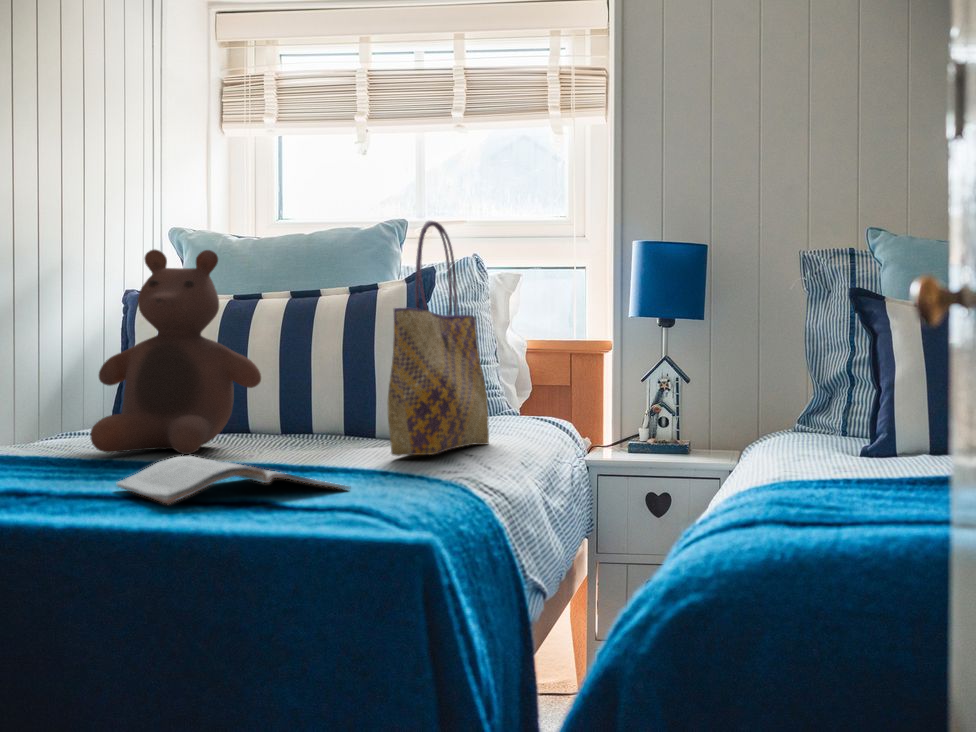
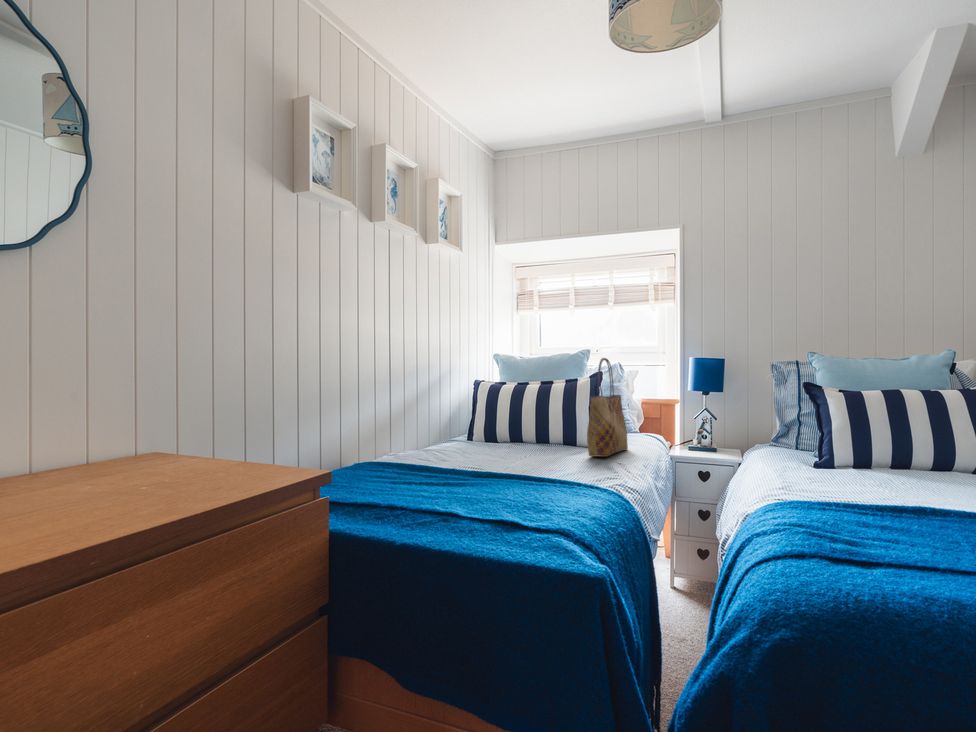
stuffed bear: present [90,249,261,454] -> none [470,370,533,453]
magazine: present [116,456,349,504] -> none [489,457,578,478]

